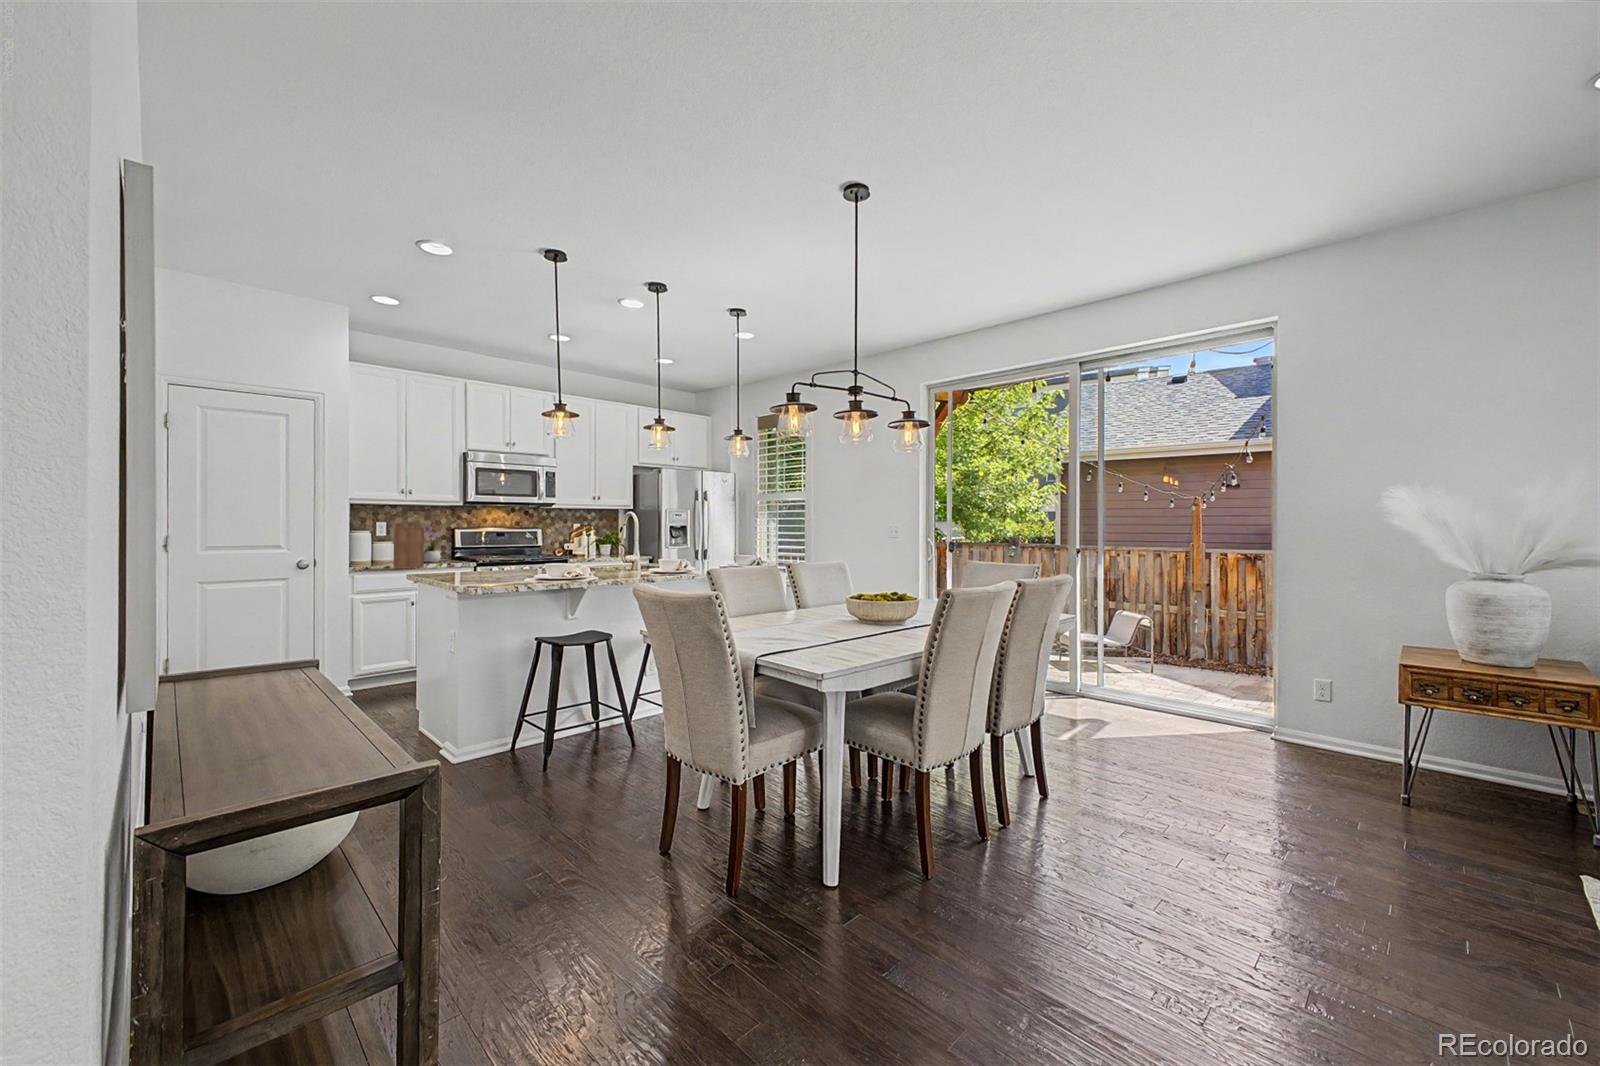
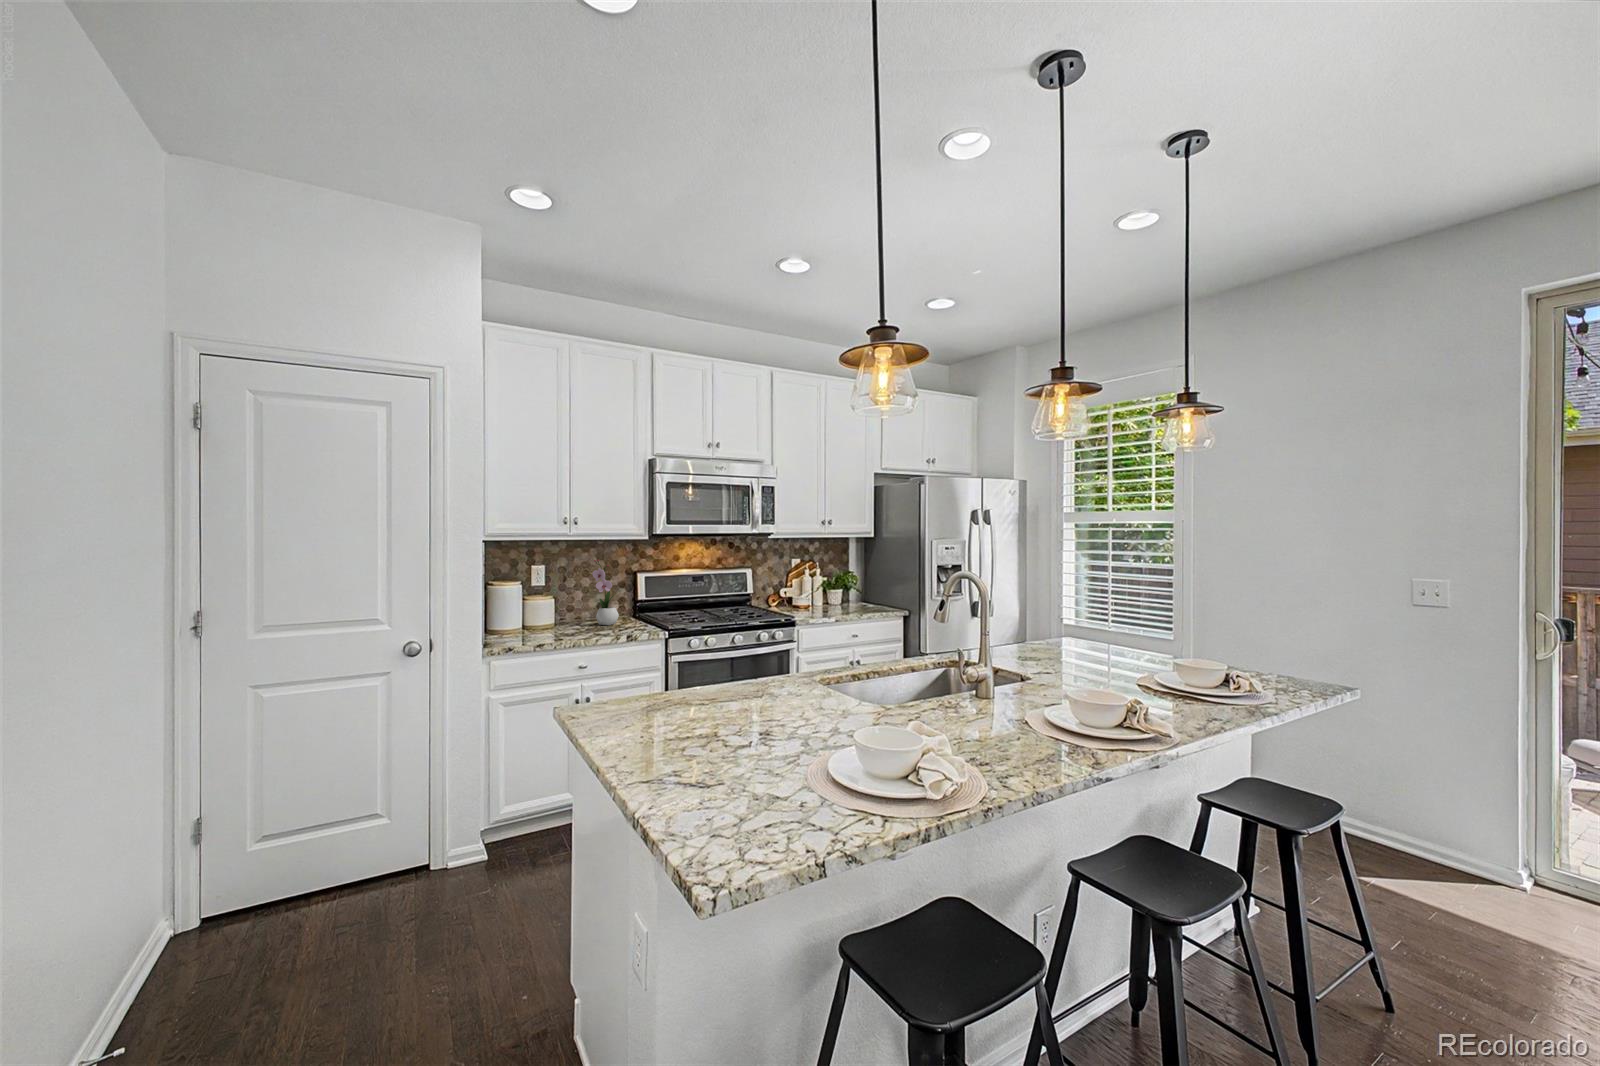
cutting board: present [394,521,424,569] -> none [550,567,594,643]

